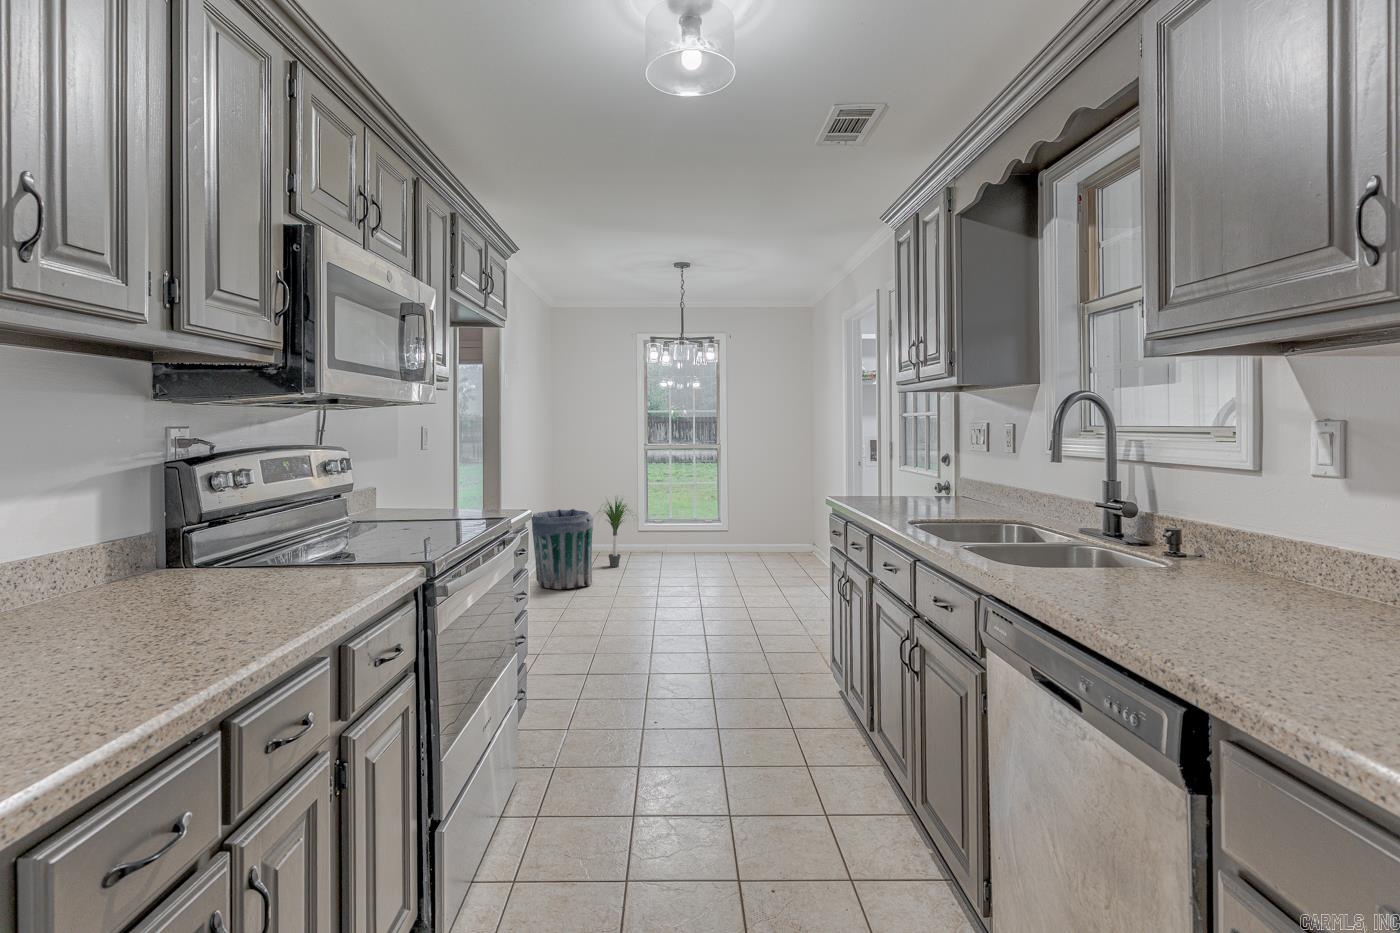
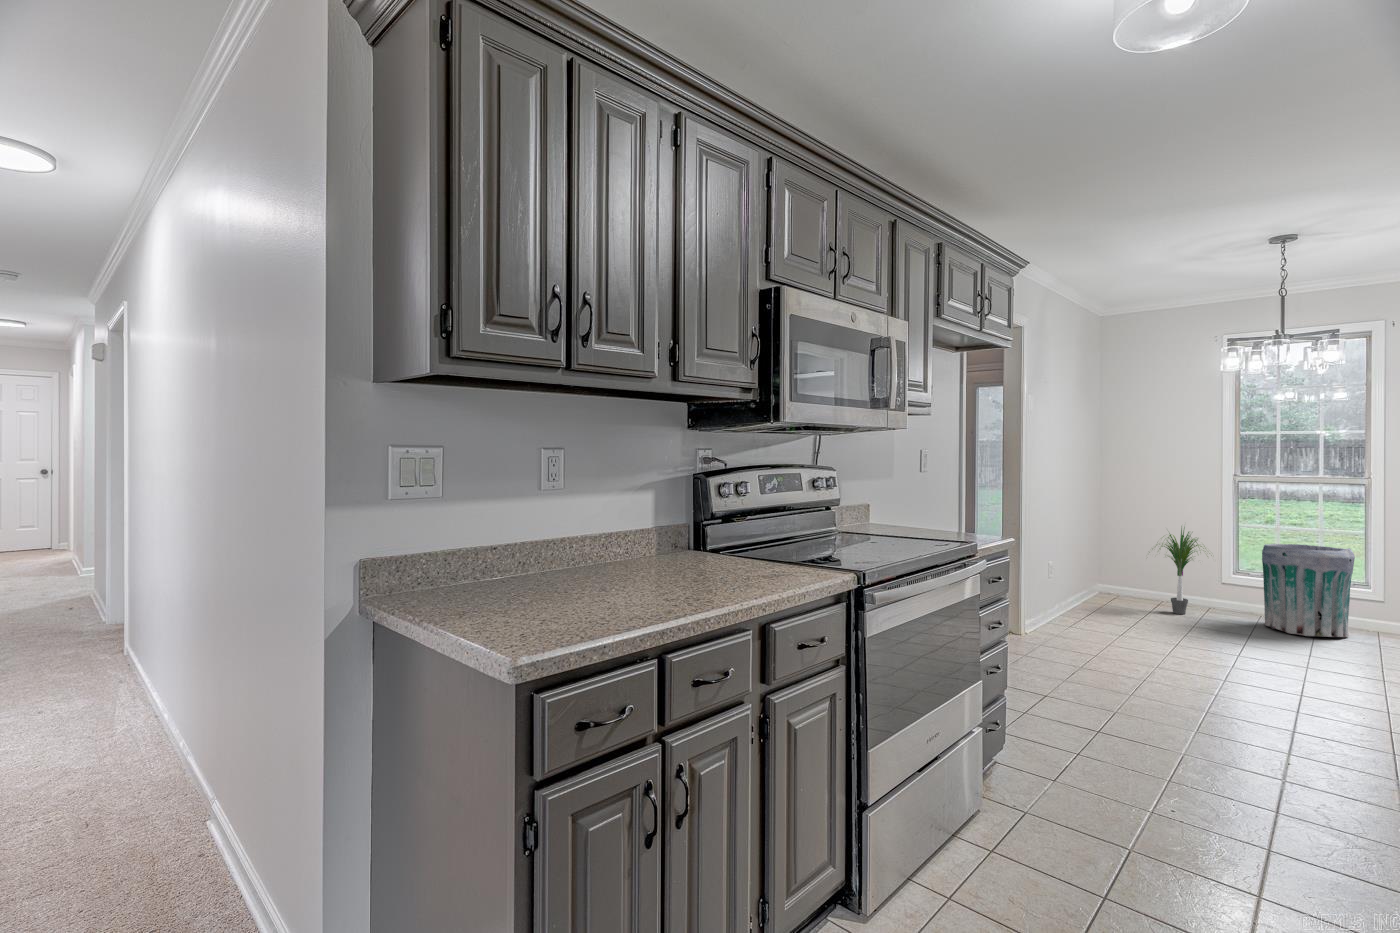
trash can: present [532,509,593,589] -> present [1262,544,1355,637]

